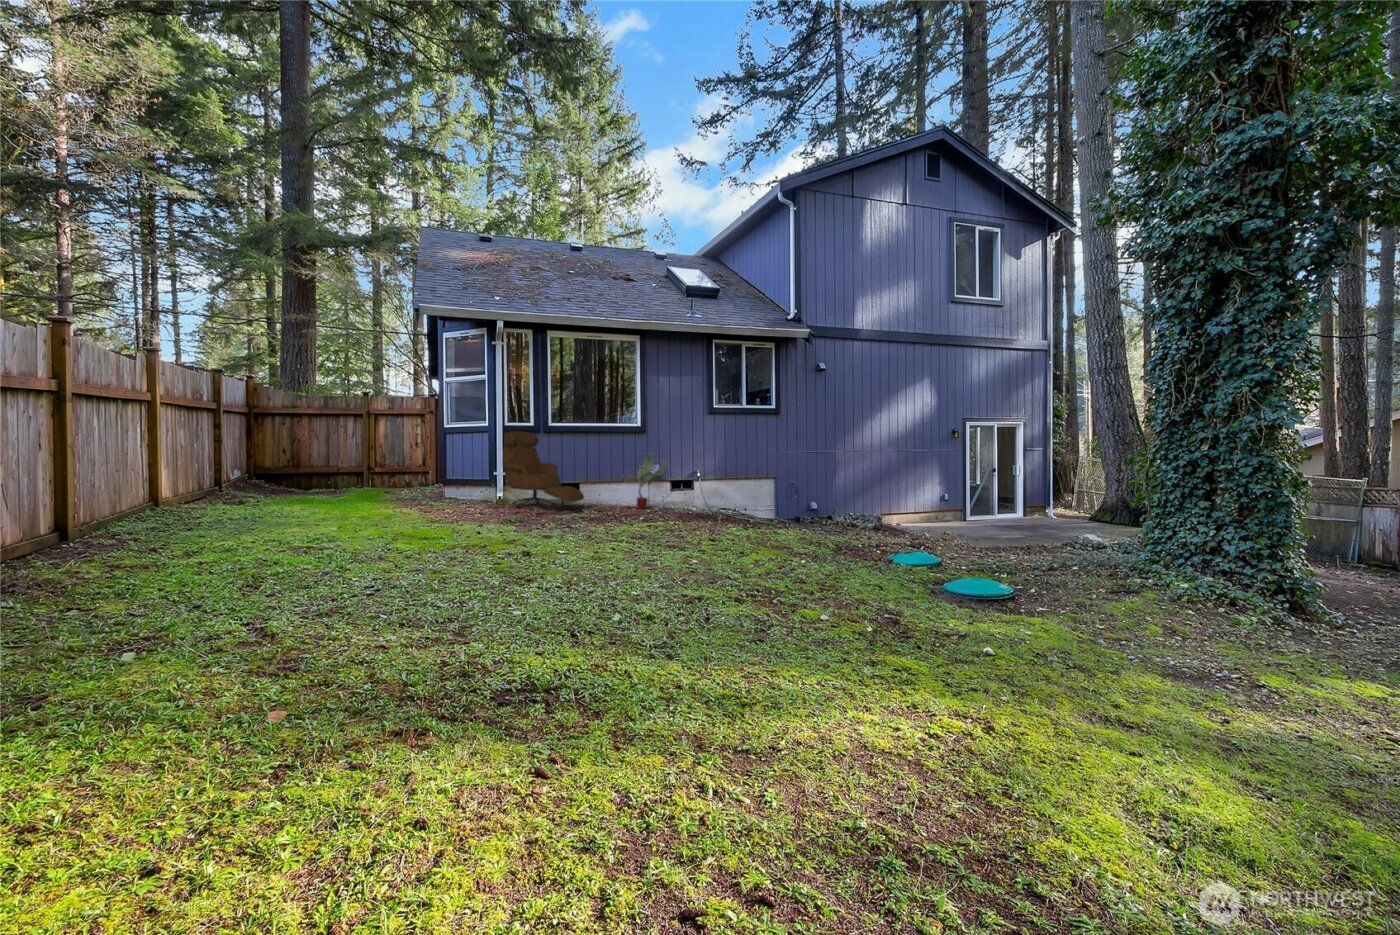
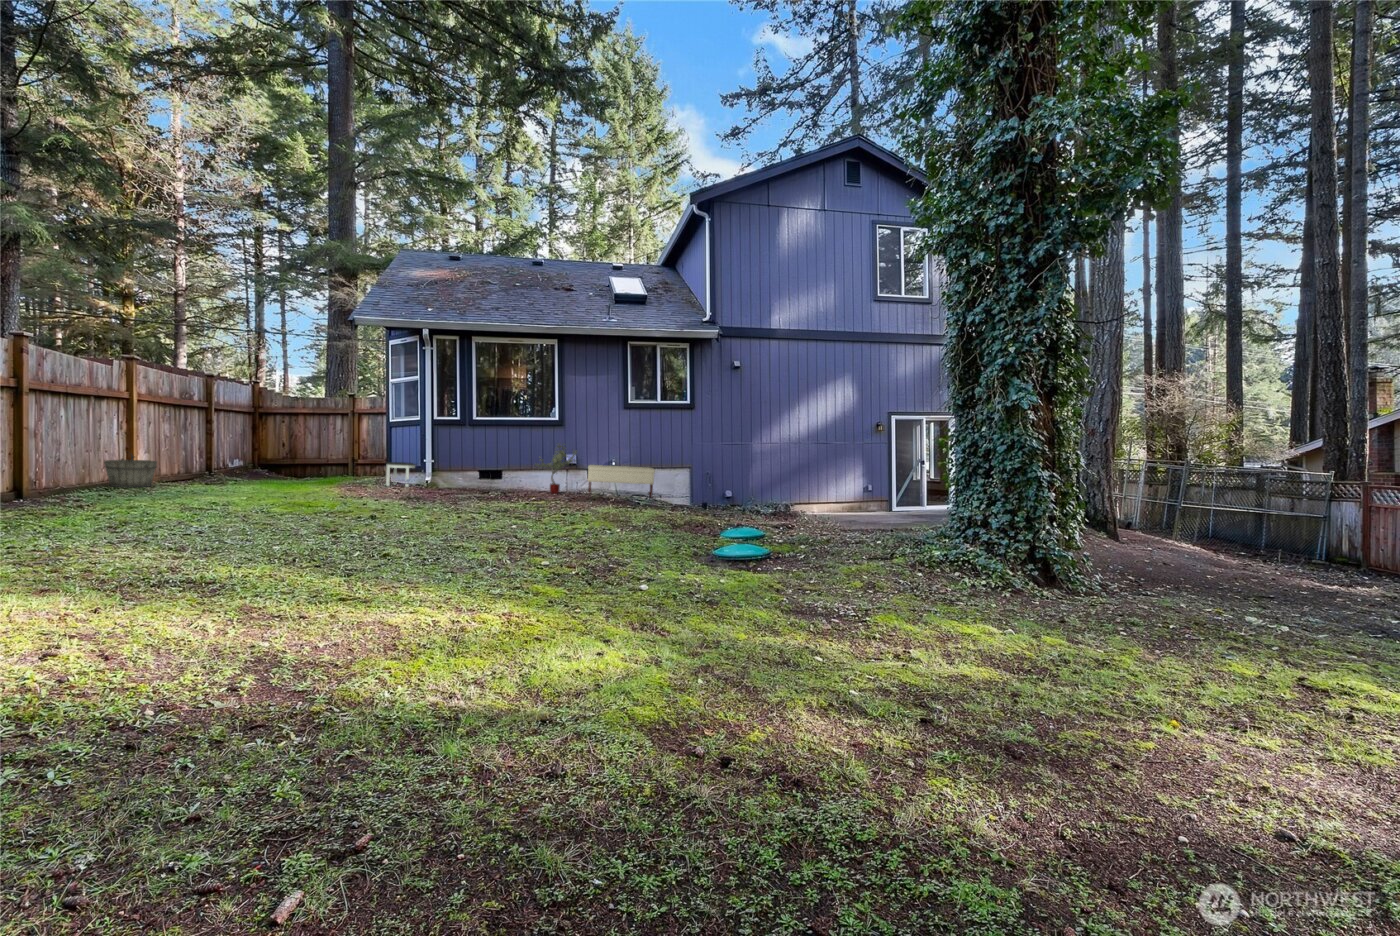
lounge chair: present [503,431,584,512] -> none [425,424,494,494]
wooden bucket: none [135,470,200,515] -> present [104,454,157,487]
round table: none [451,474,487,504] -> present [386,462,416,487]
bench: none [672,476,748,512] -> present [588,465,655,497]

